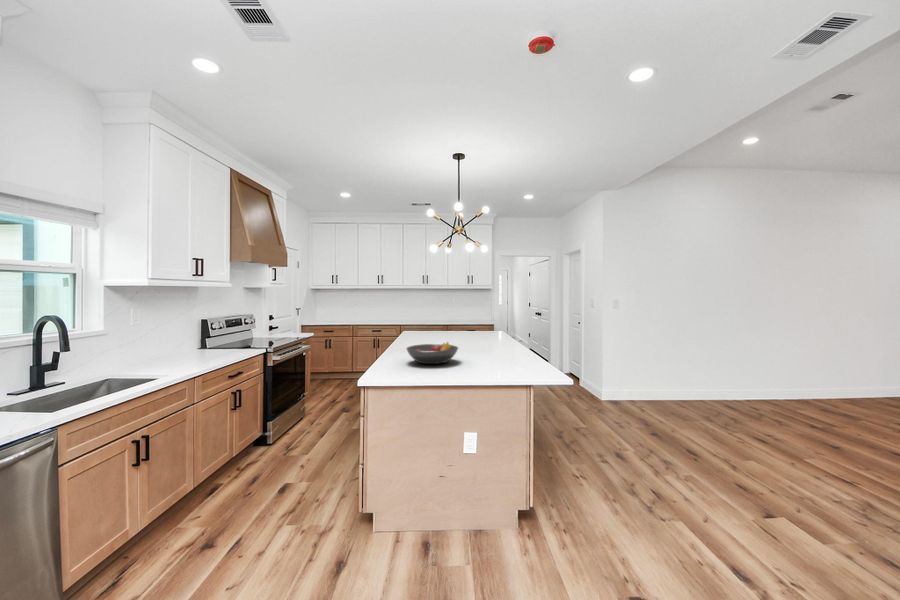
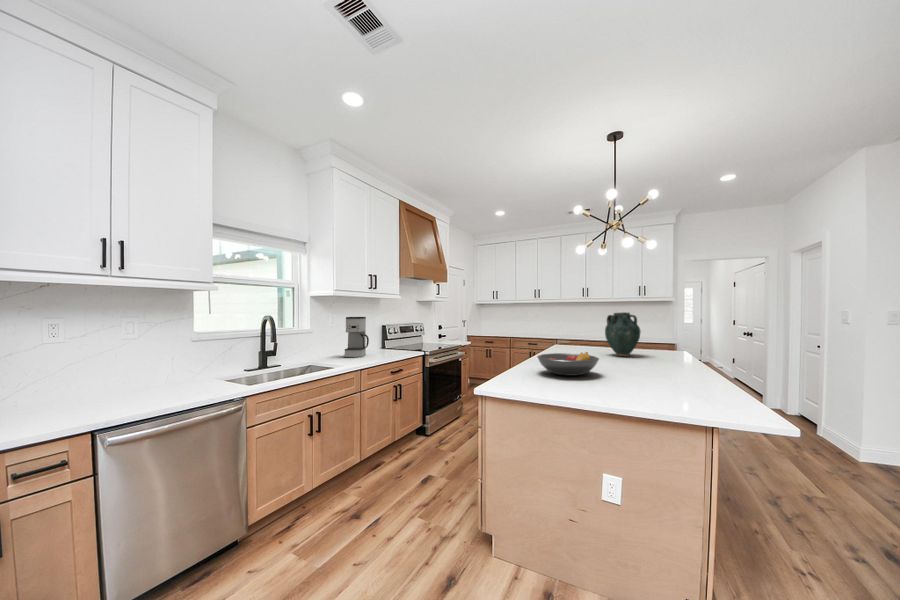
vase: none [455,304,483,343] -> present [605,312,640,356]
coffee maker: none [158,311,193,364] -> present [345,317,369,358]

